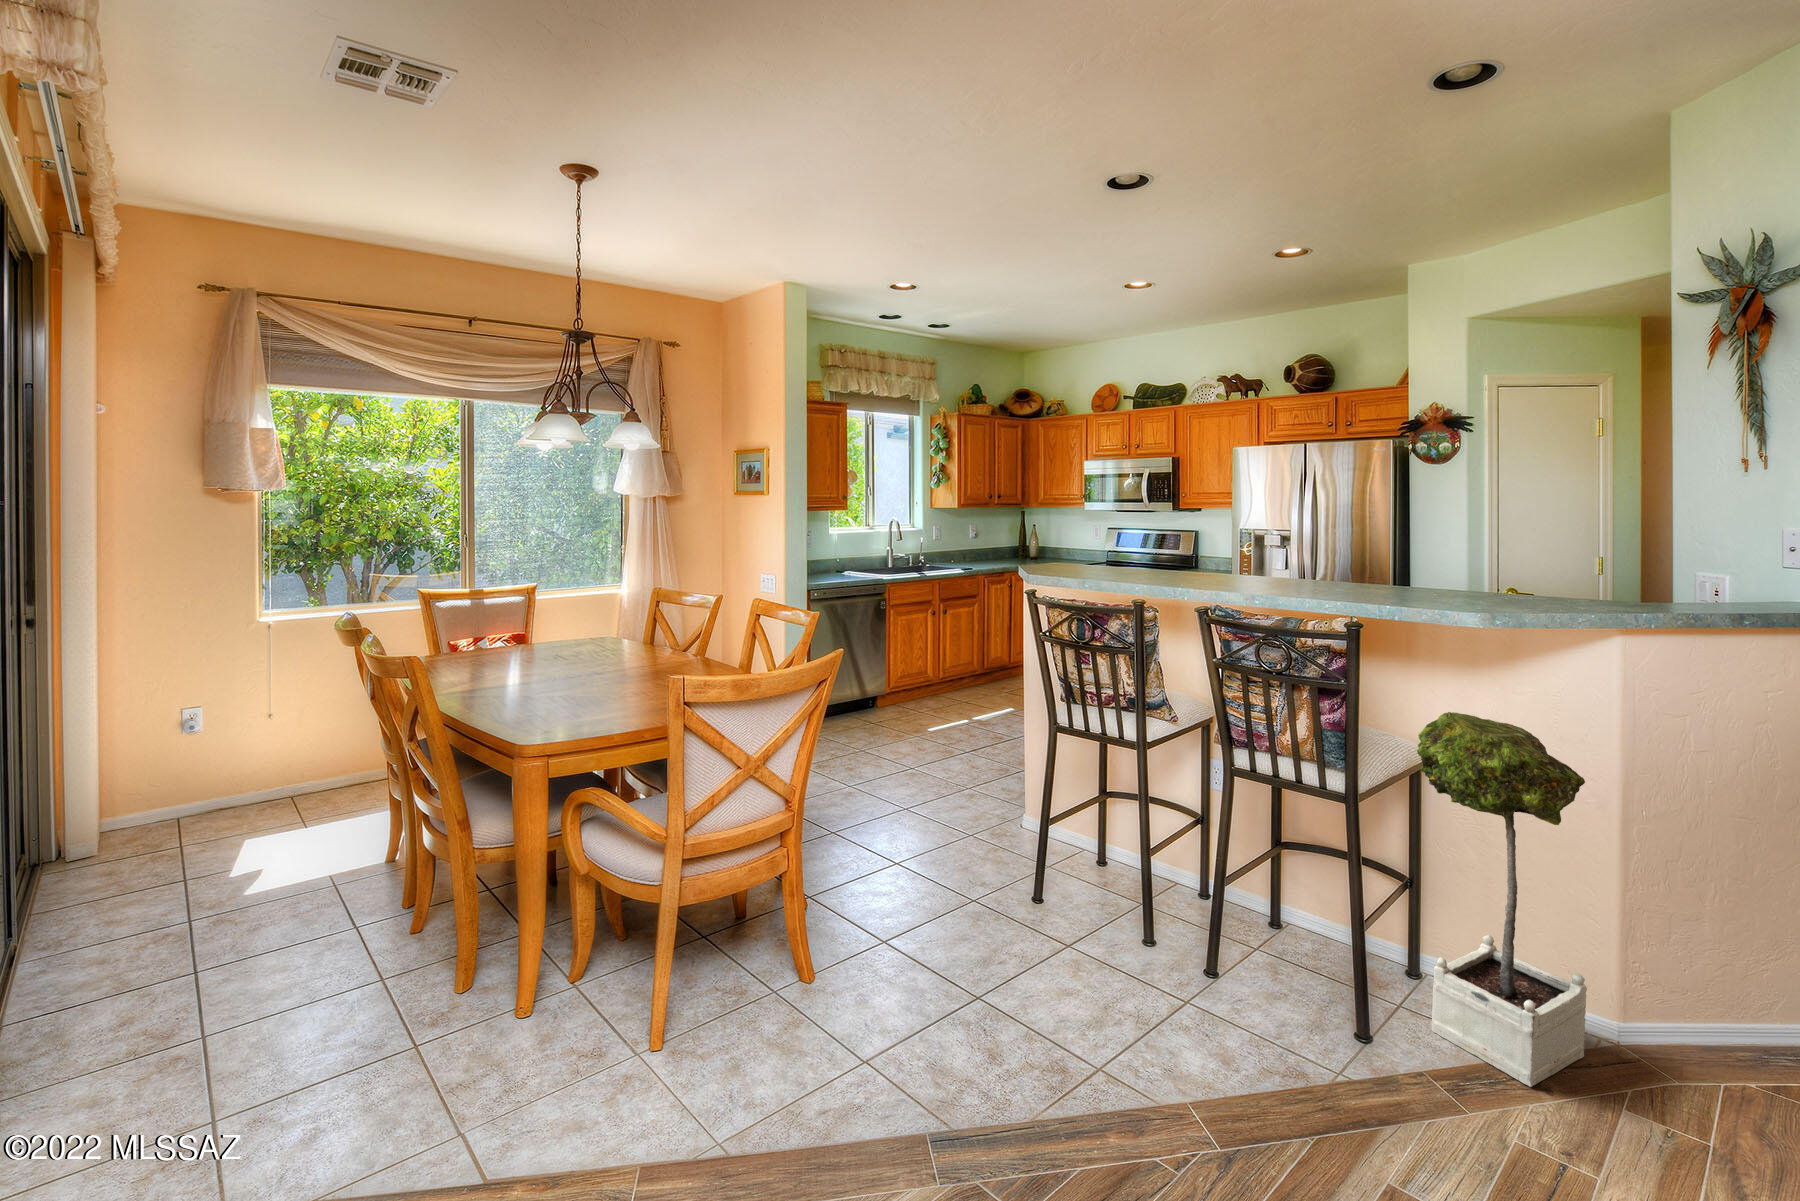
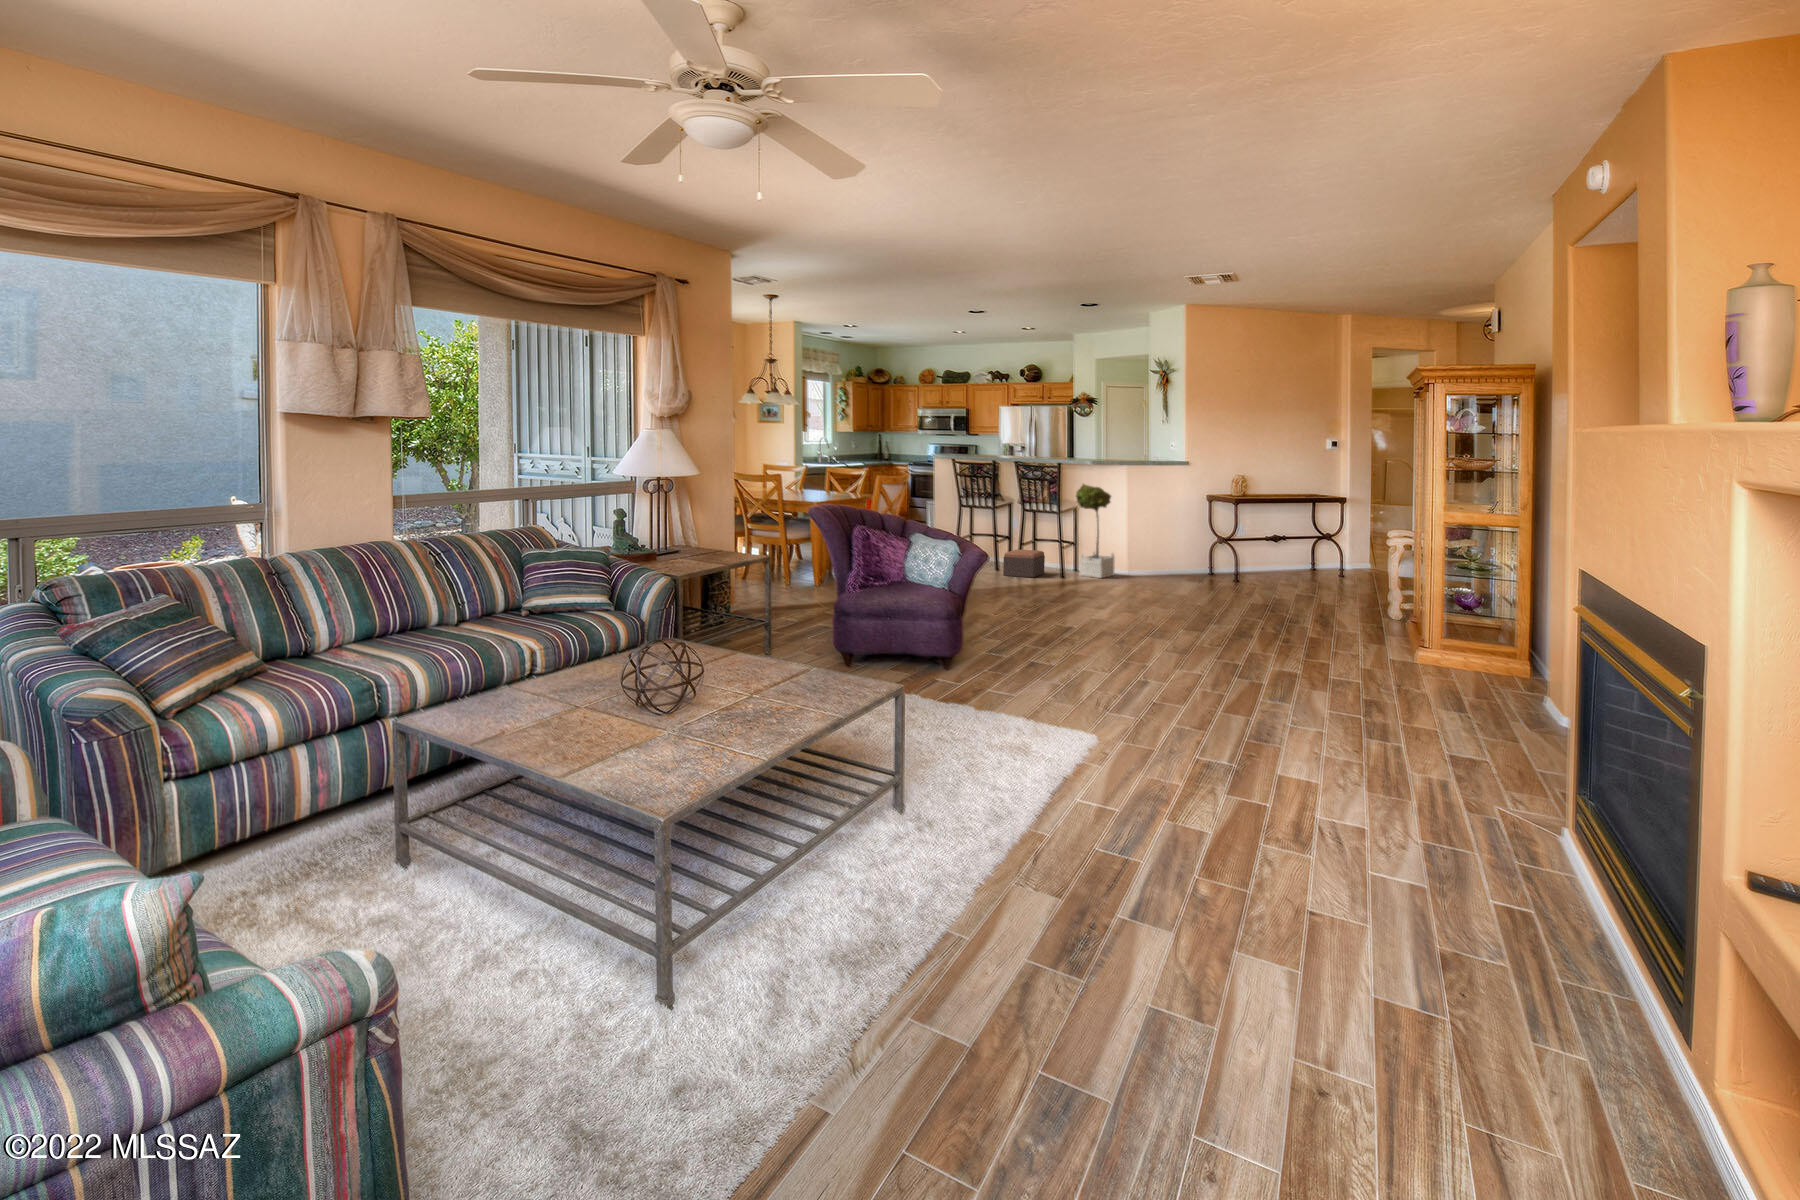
footstool: none [1148,882,1297,1025] -> present [1003,550,1045,578]

